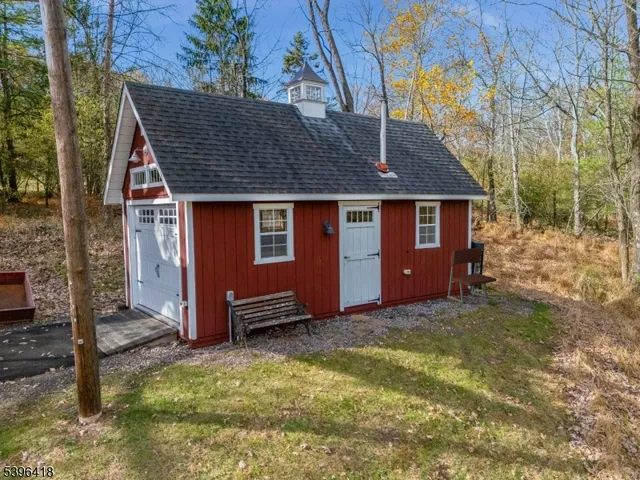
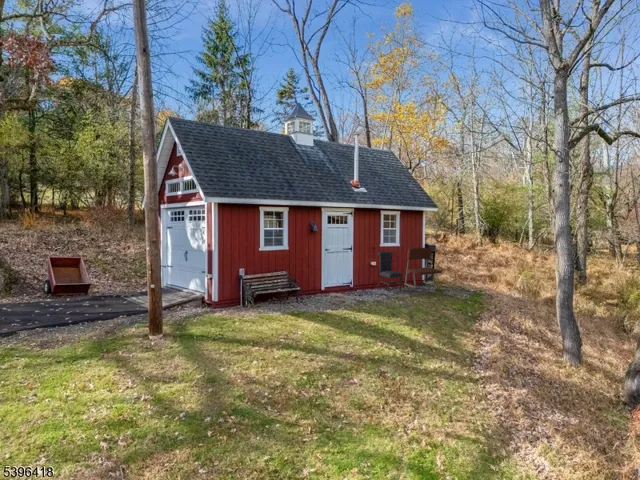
chair: none [412,256,447,310] -> present [377,252,403,291]

